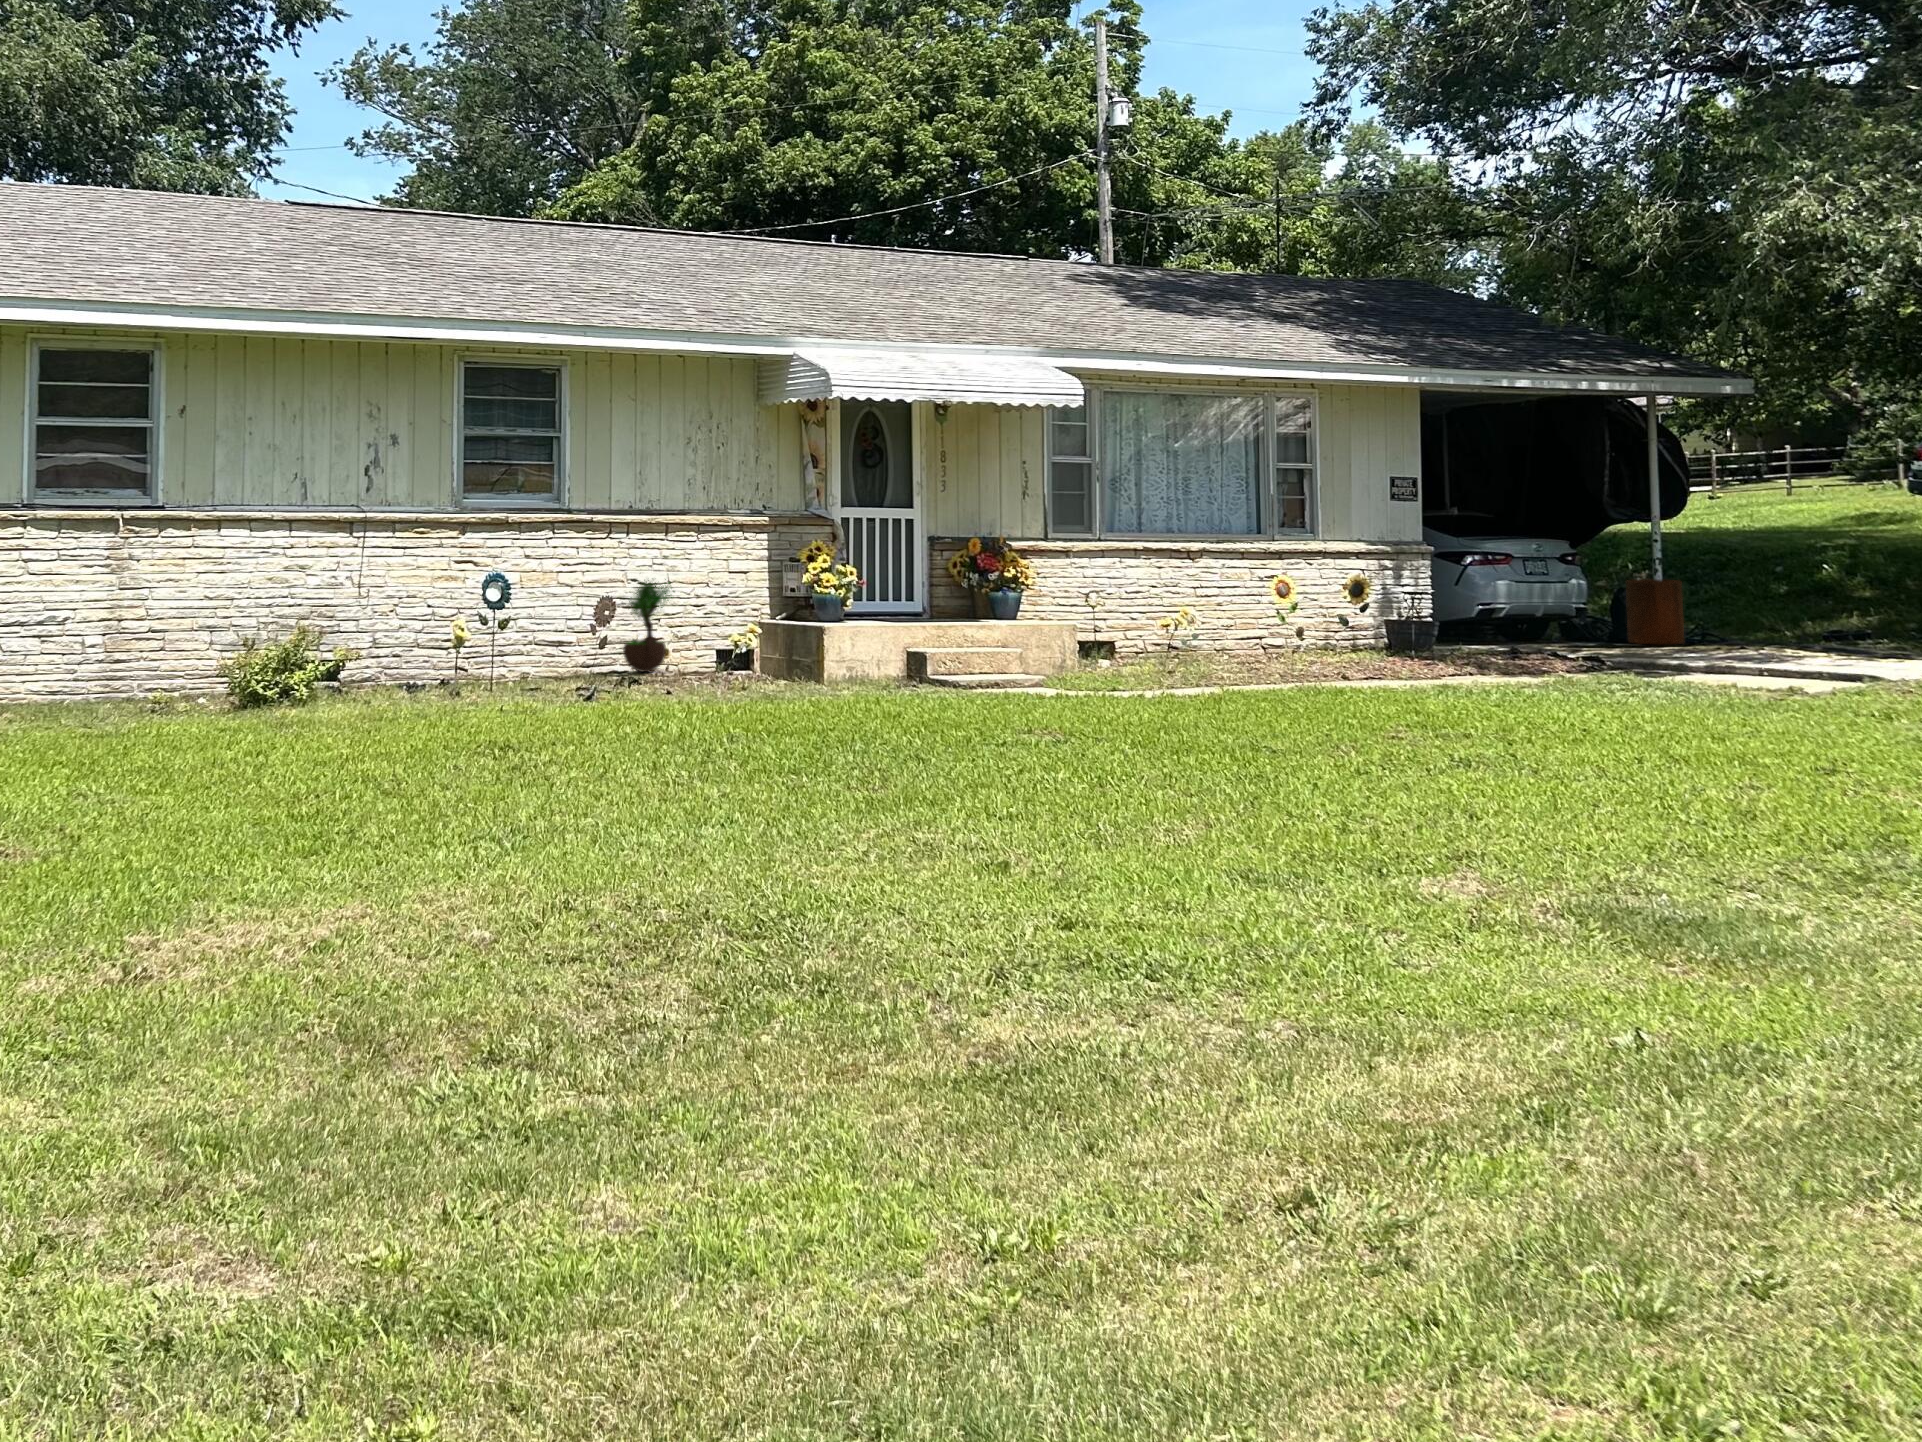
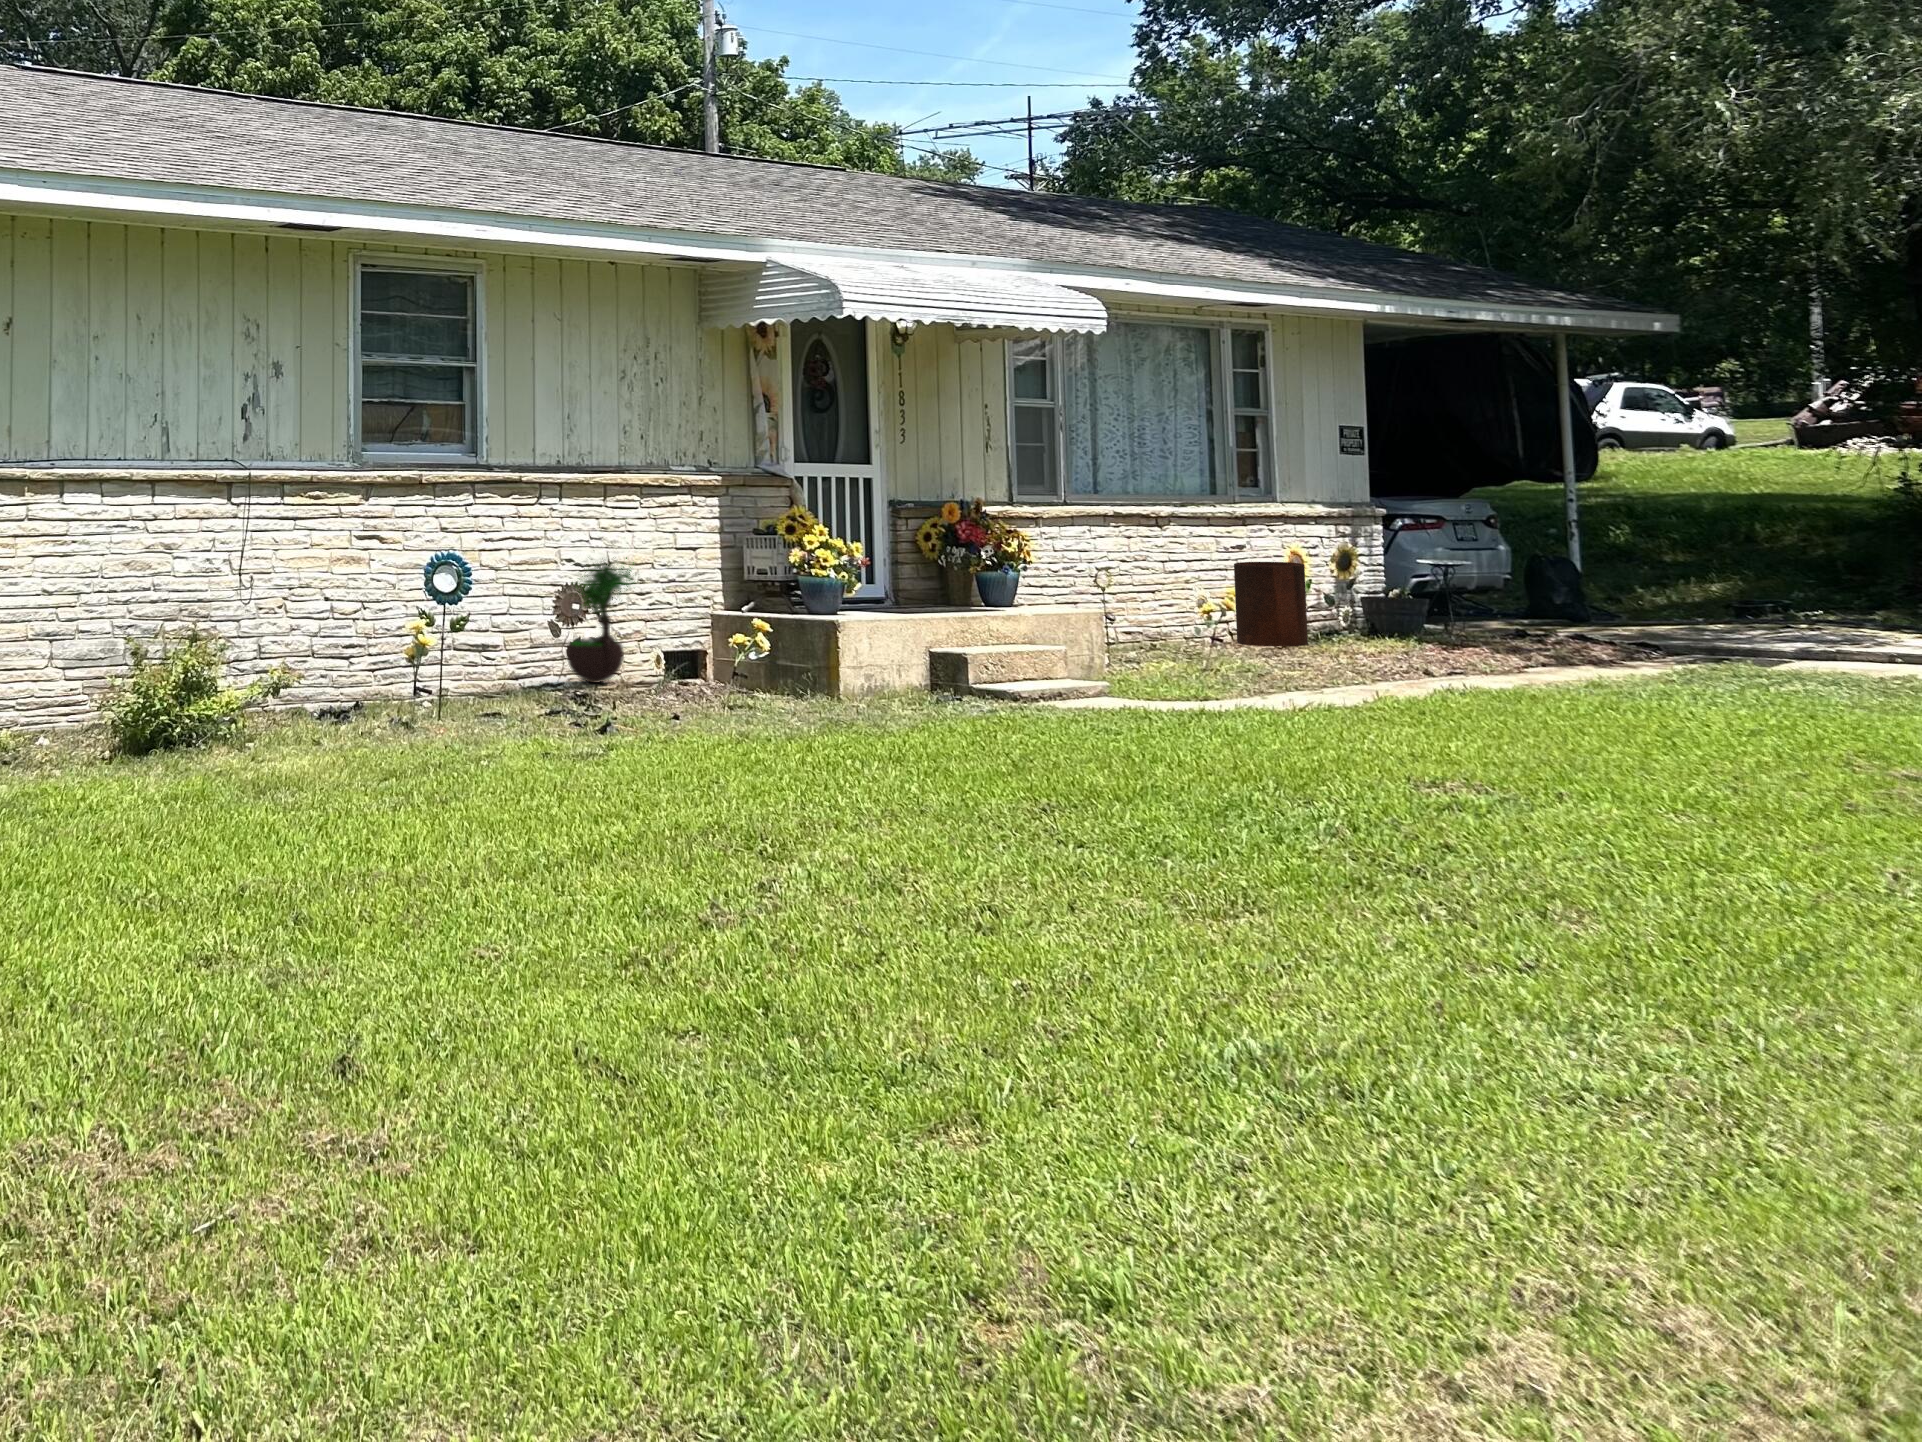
trash can: present [1626,579,1684,644] -> present [1234,562,1308,646]

